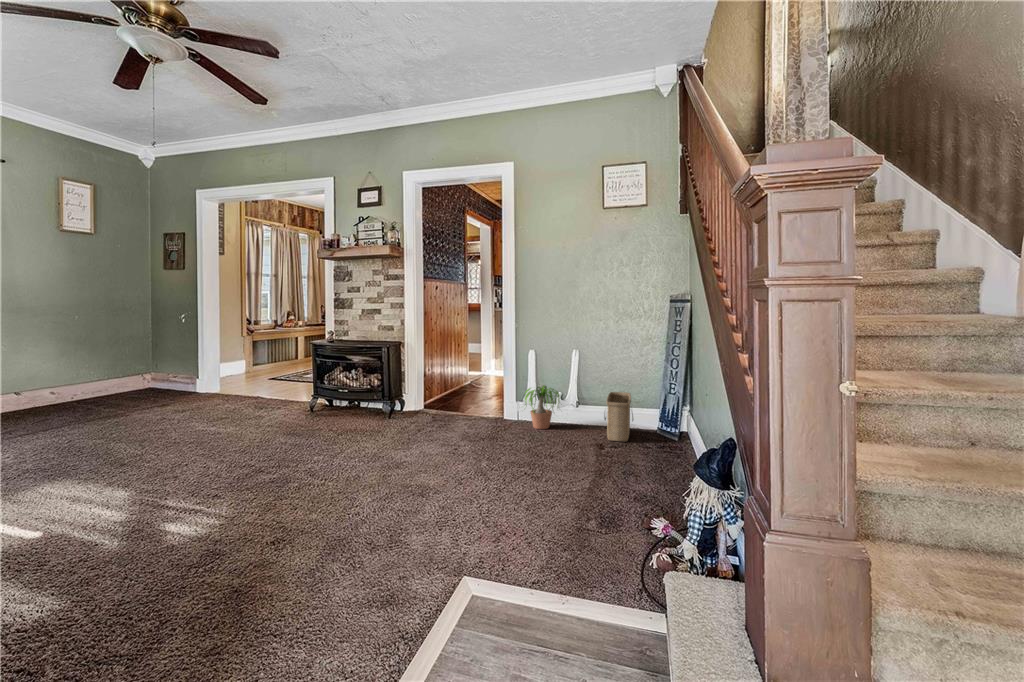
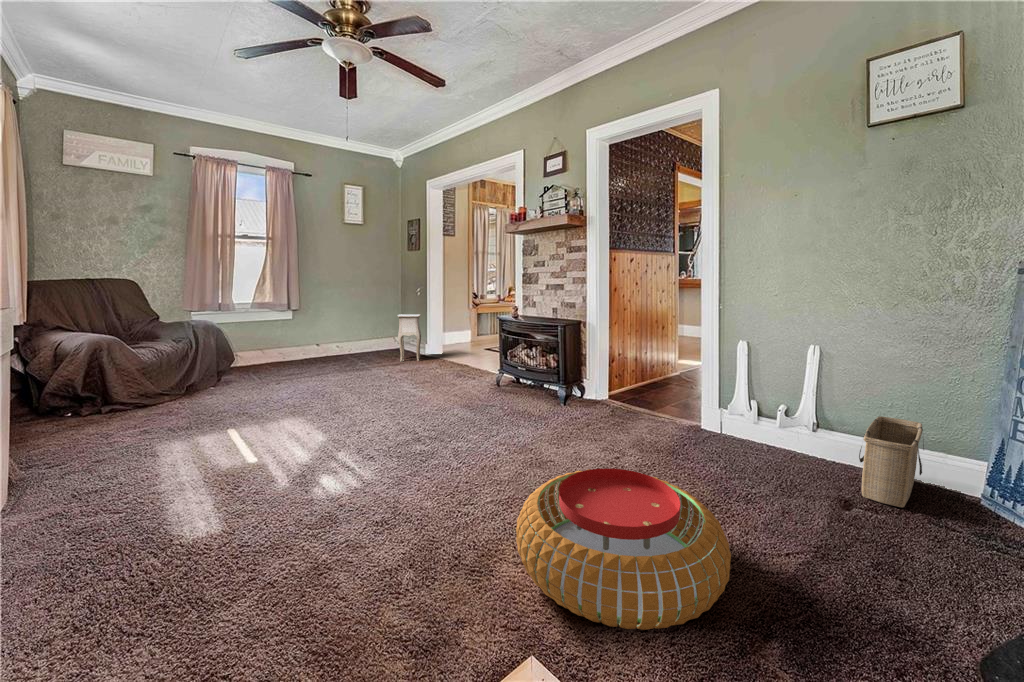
side table: none [155,342,190,401] -> present [398,314,421,361]
potted plant: present [525,385,559,429] -> none [712,392,795,454]
pouf: none [415,439,560,530] -> present [516,468,731,630]

